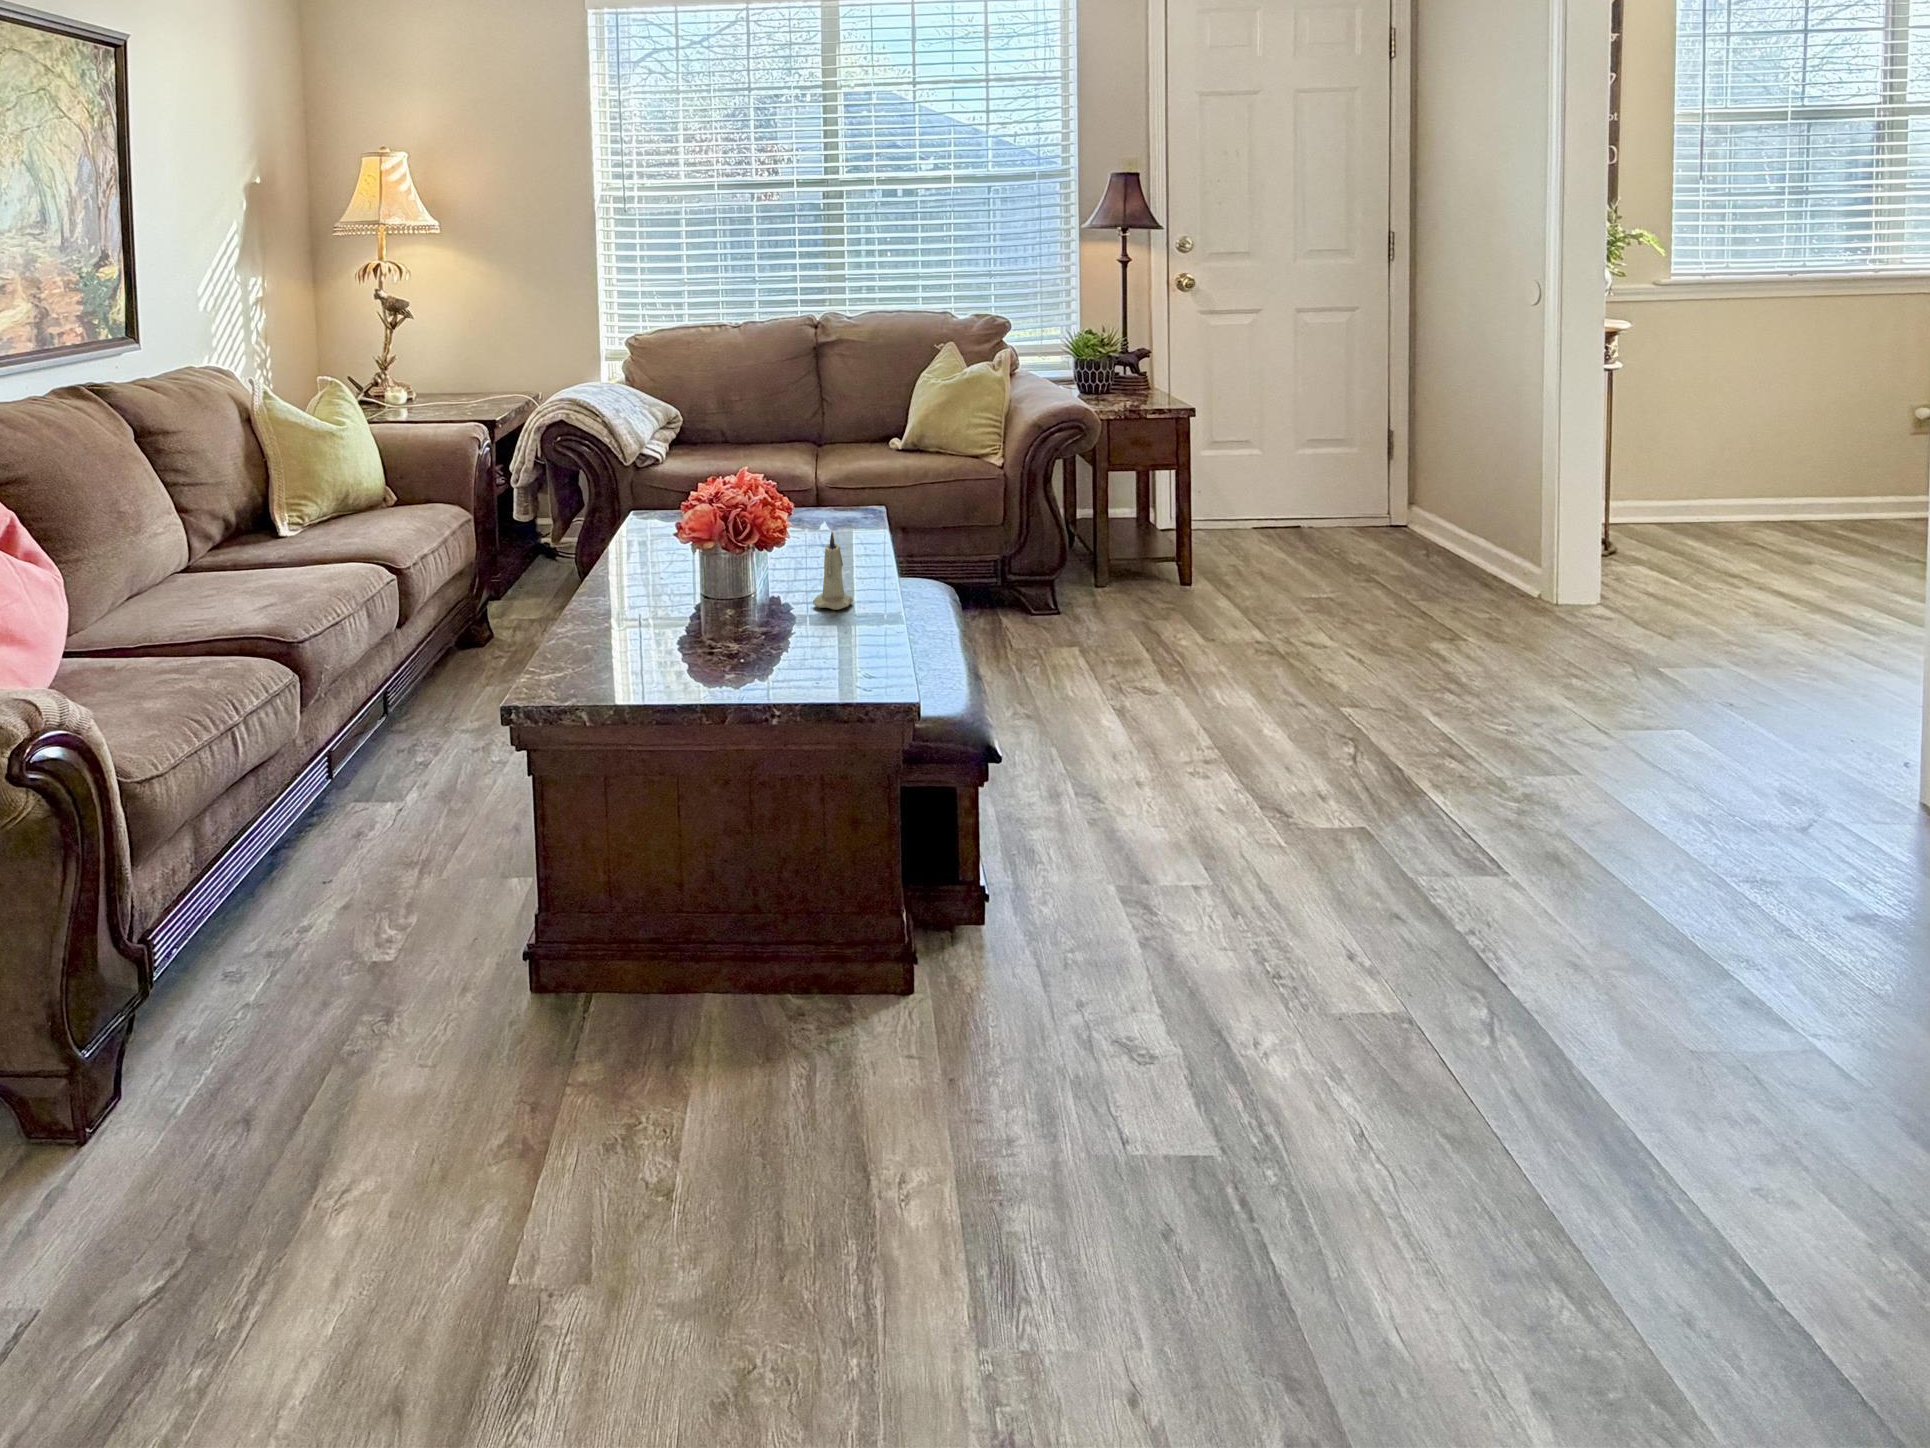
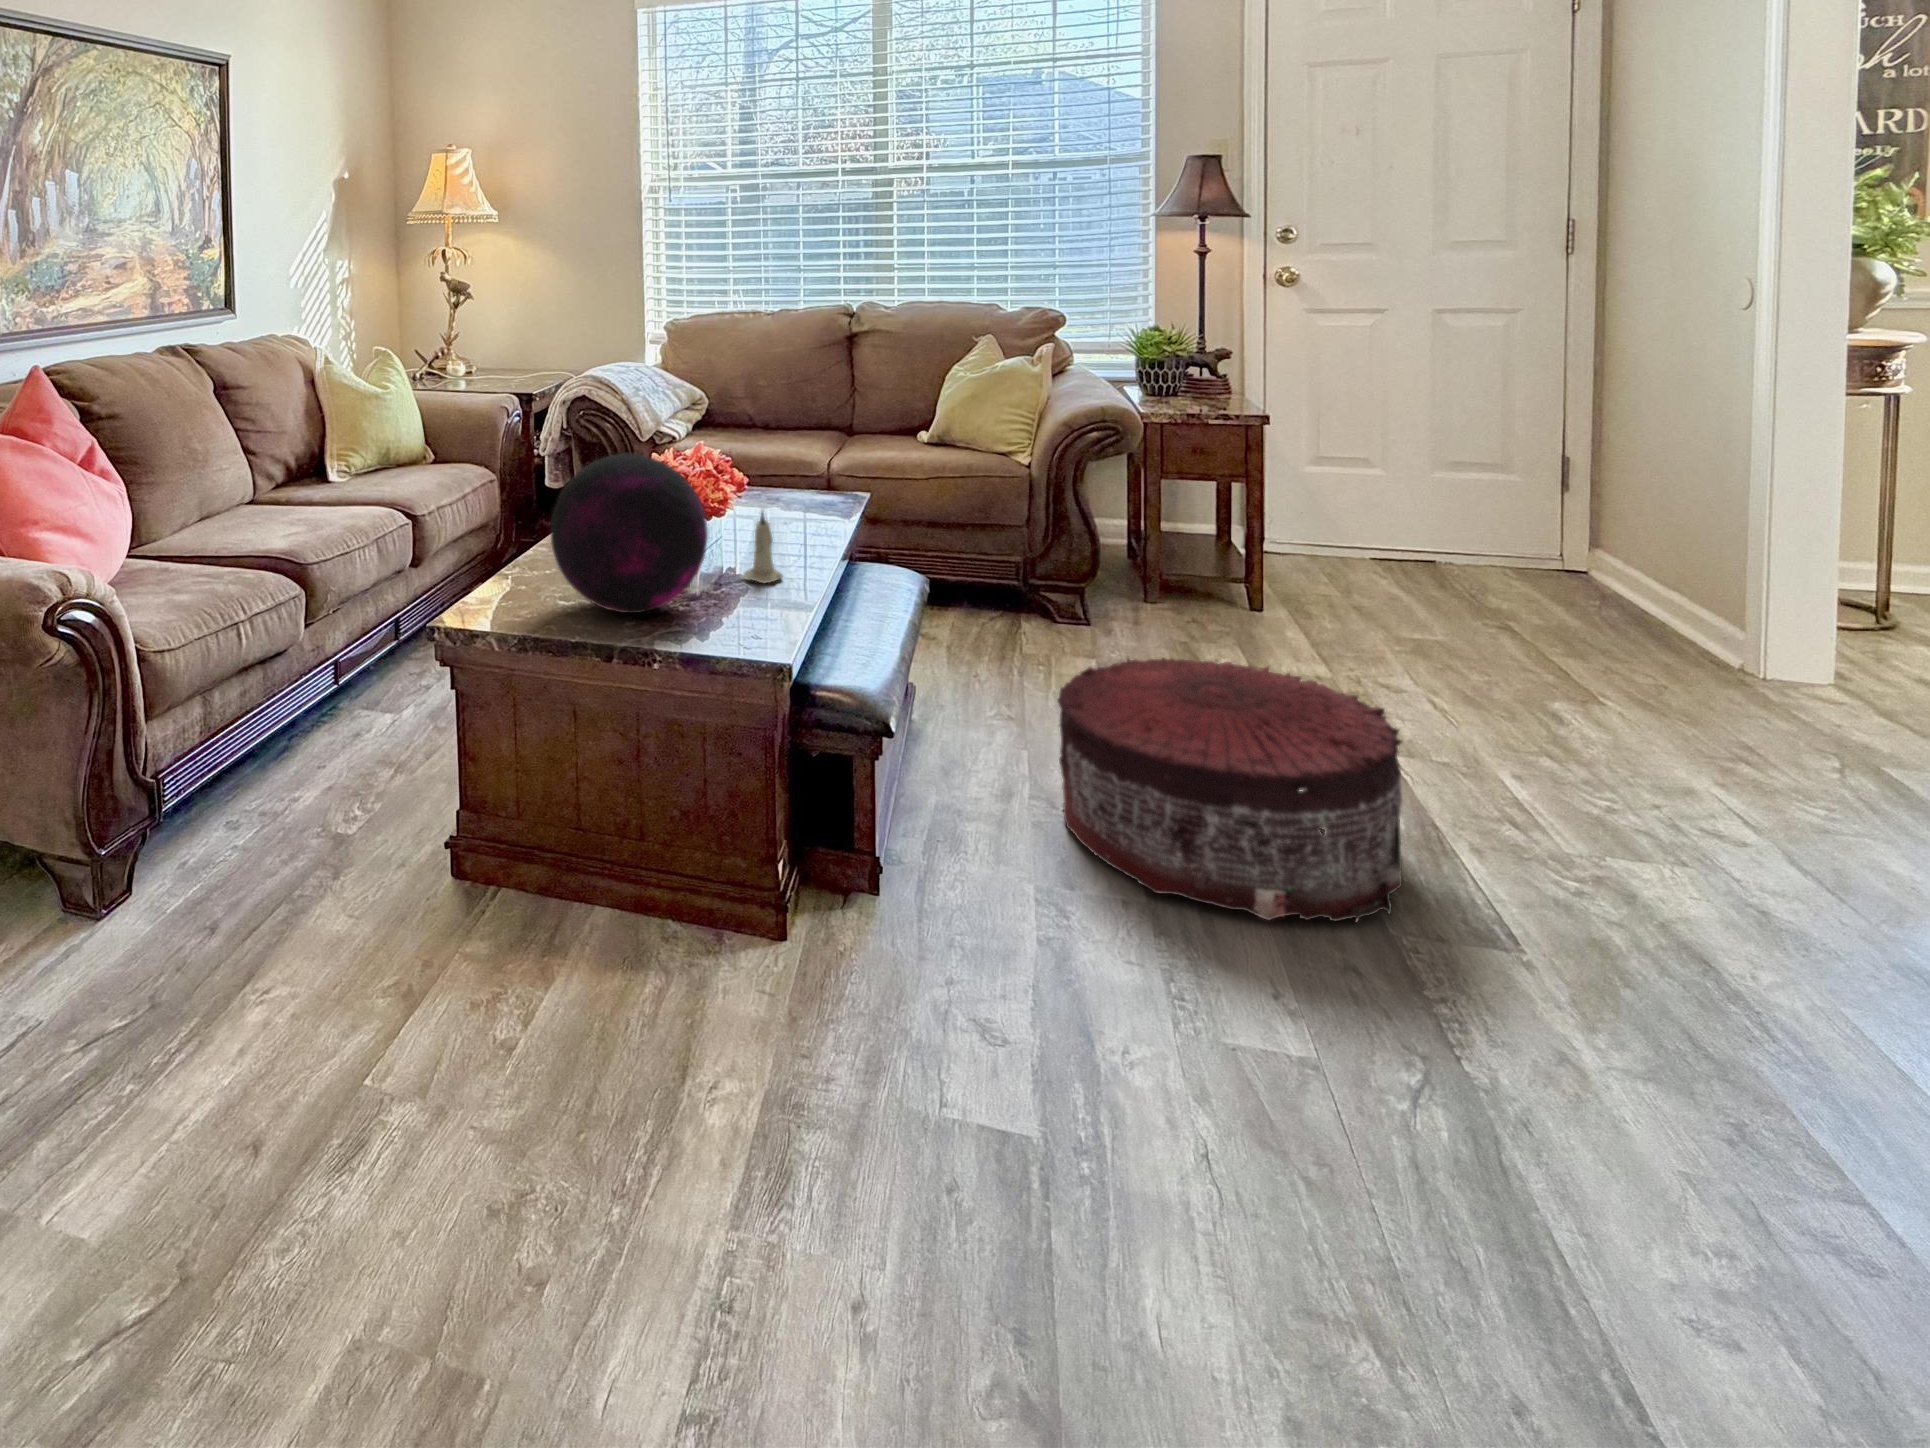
decorative orb: none [629,486,800,661] -> present [551,454,708,613]
pouf: none [1102,635,1403,877] -> present [1057,658,1403,922]

